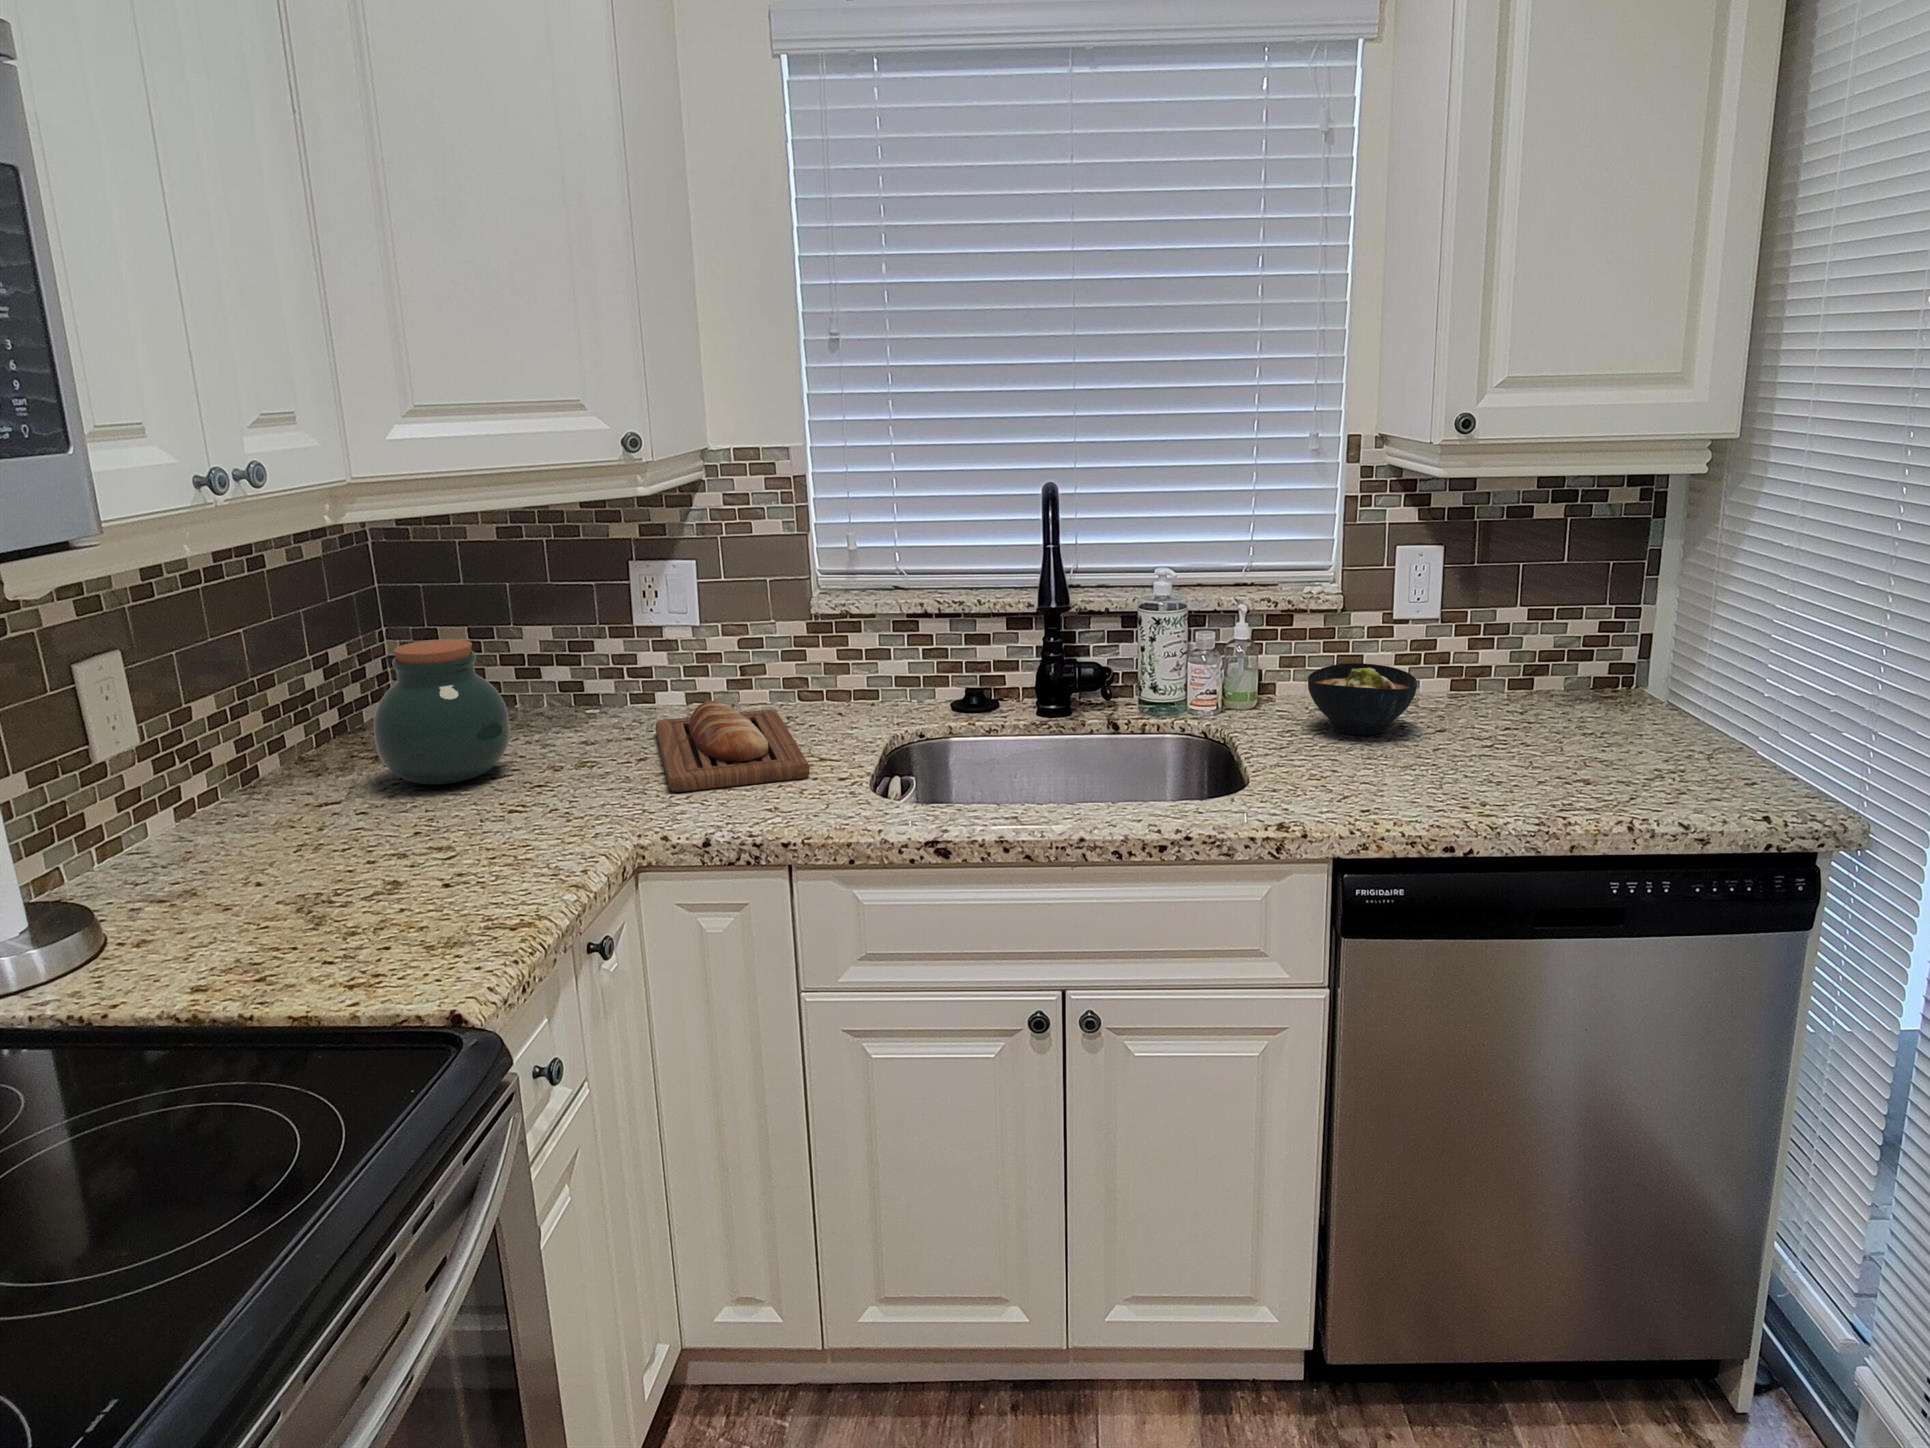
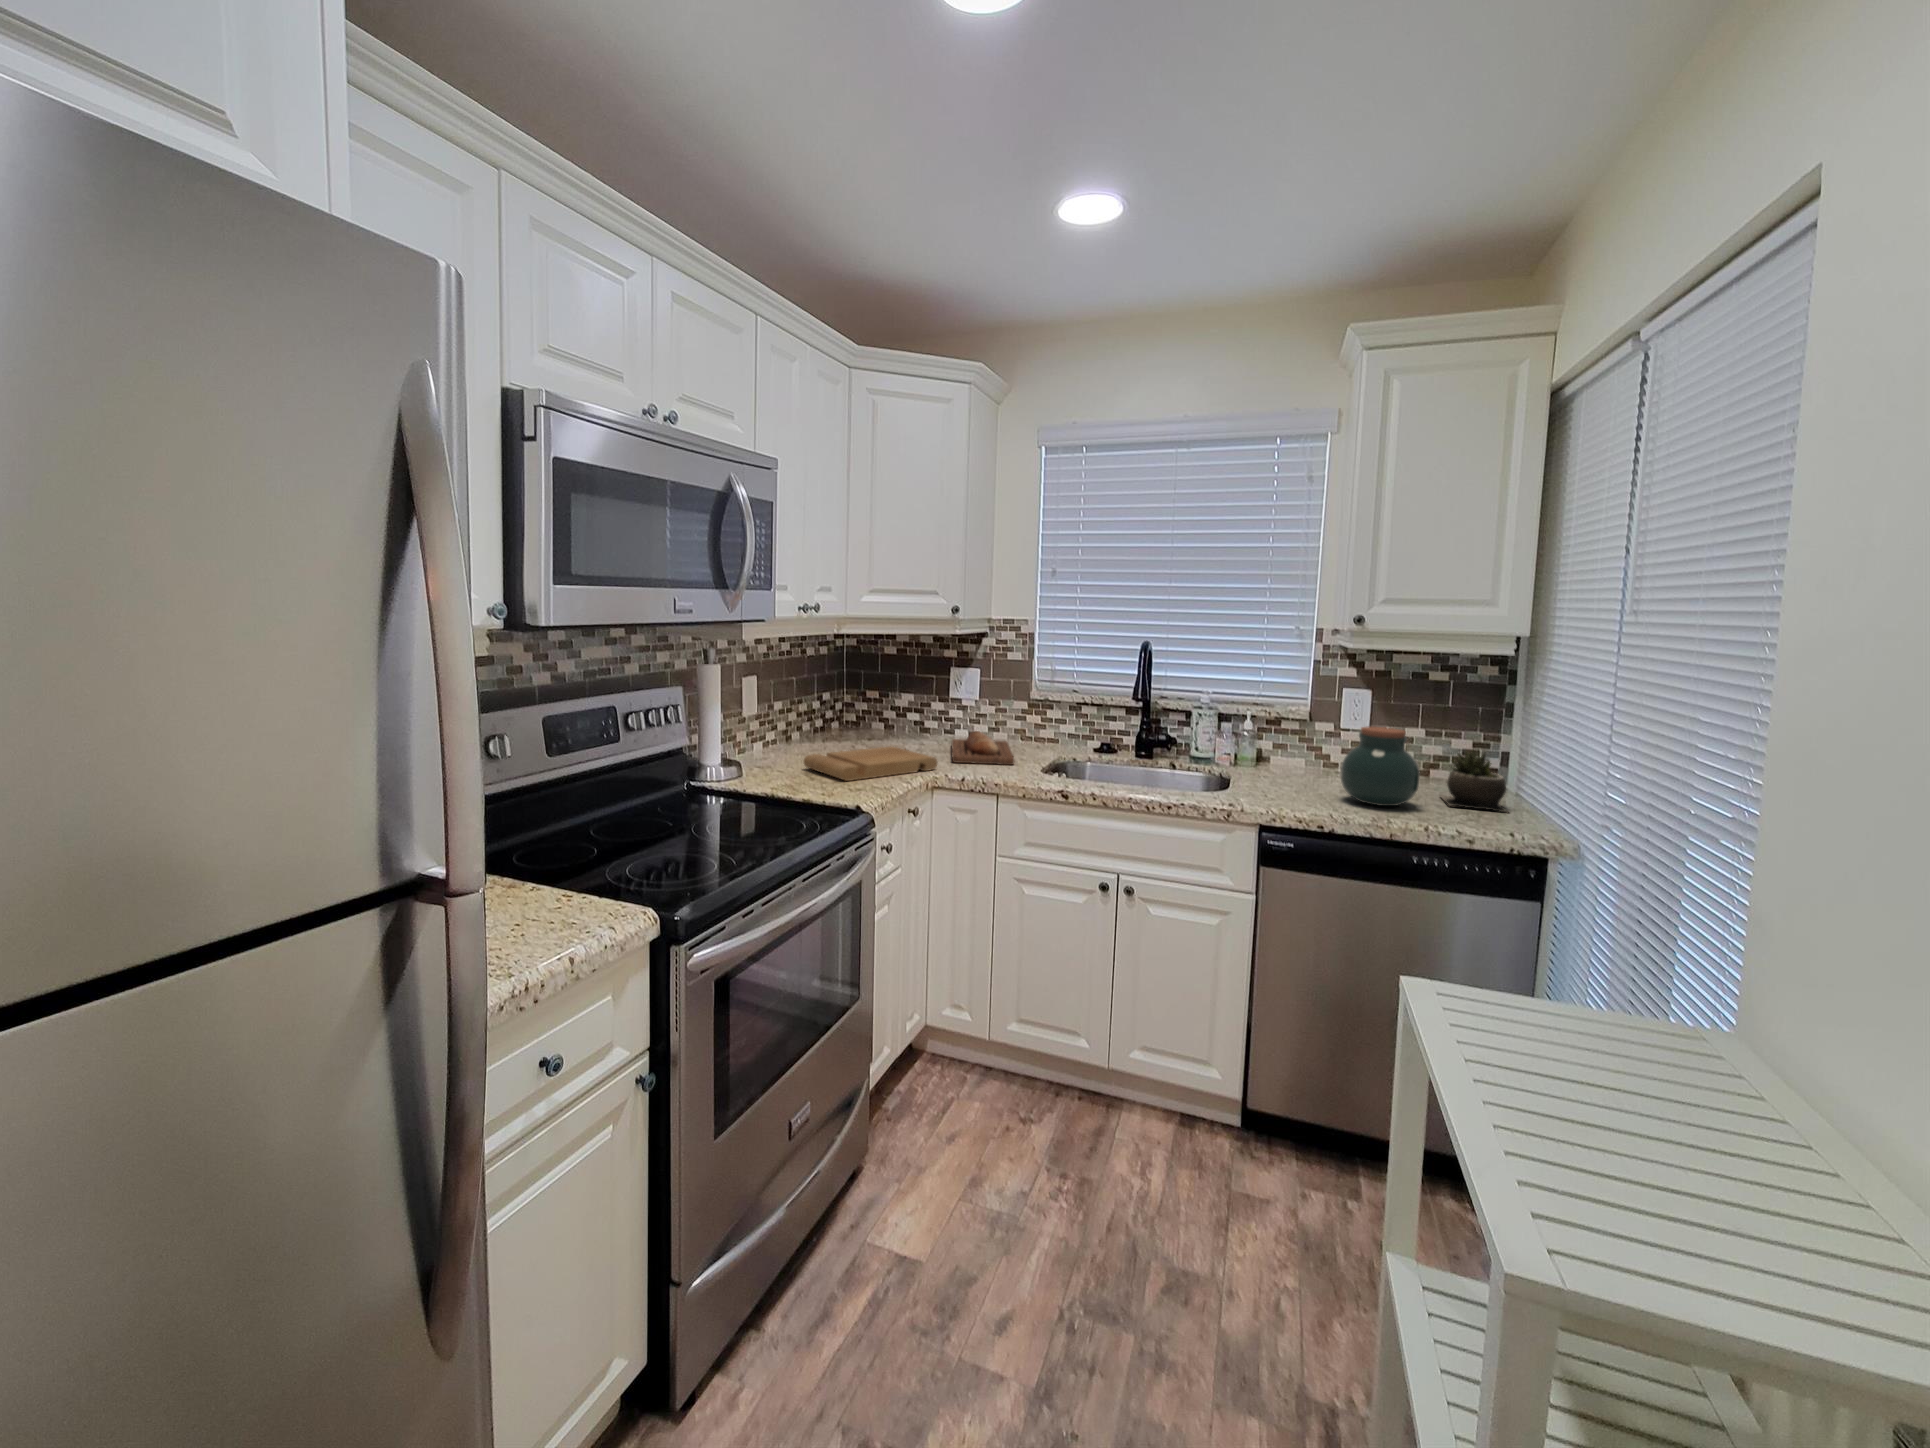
jar: present [374,639,510,785] -> present [1341,727,1420,806]
succulent plant: none [1583,650,1714,762] -> present [1441,750,1507,812]
bowl: present [1308,663,1417,735] -> none [1278,747,1341,783]
cutting board: none [289,775,641,912] -> present [804,746,938,781]

